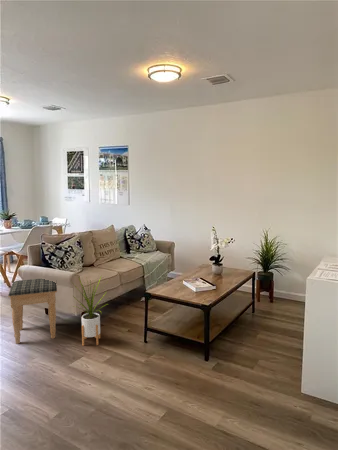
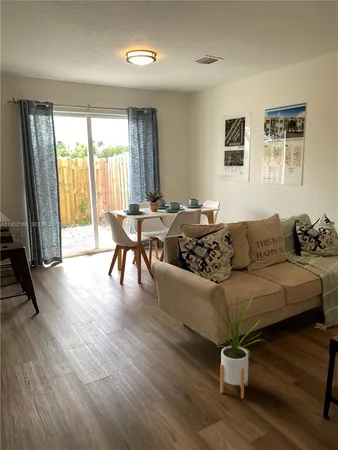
footstool: present [8,278,57,344] -> none [131,282,194,368]

